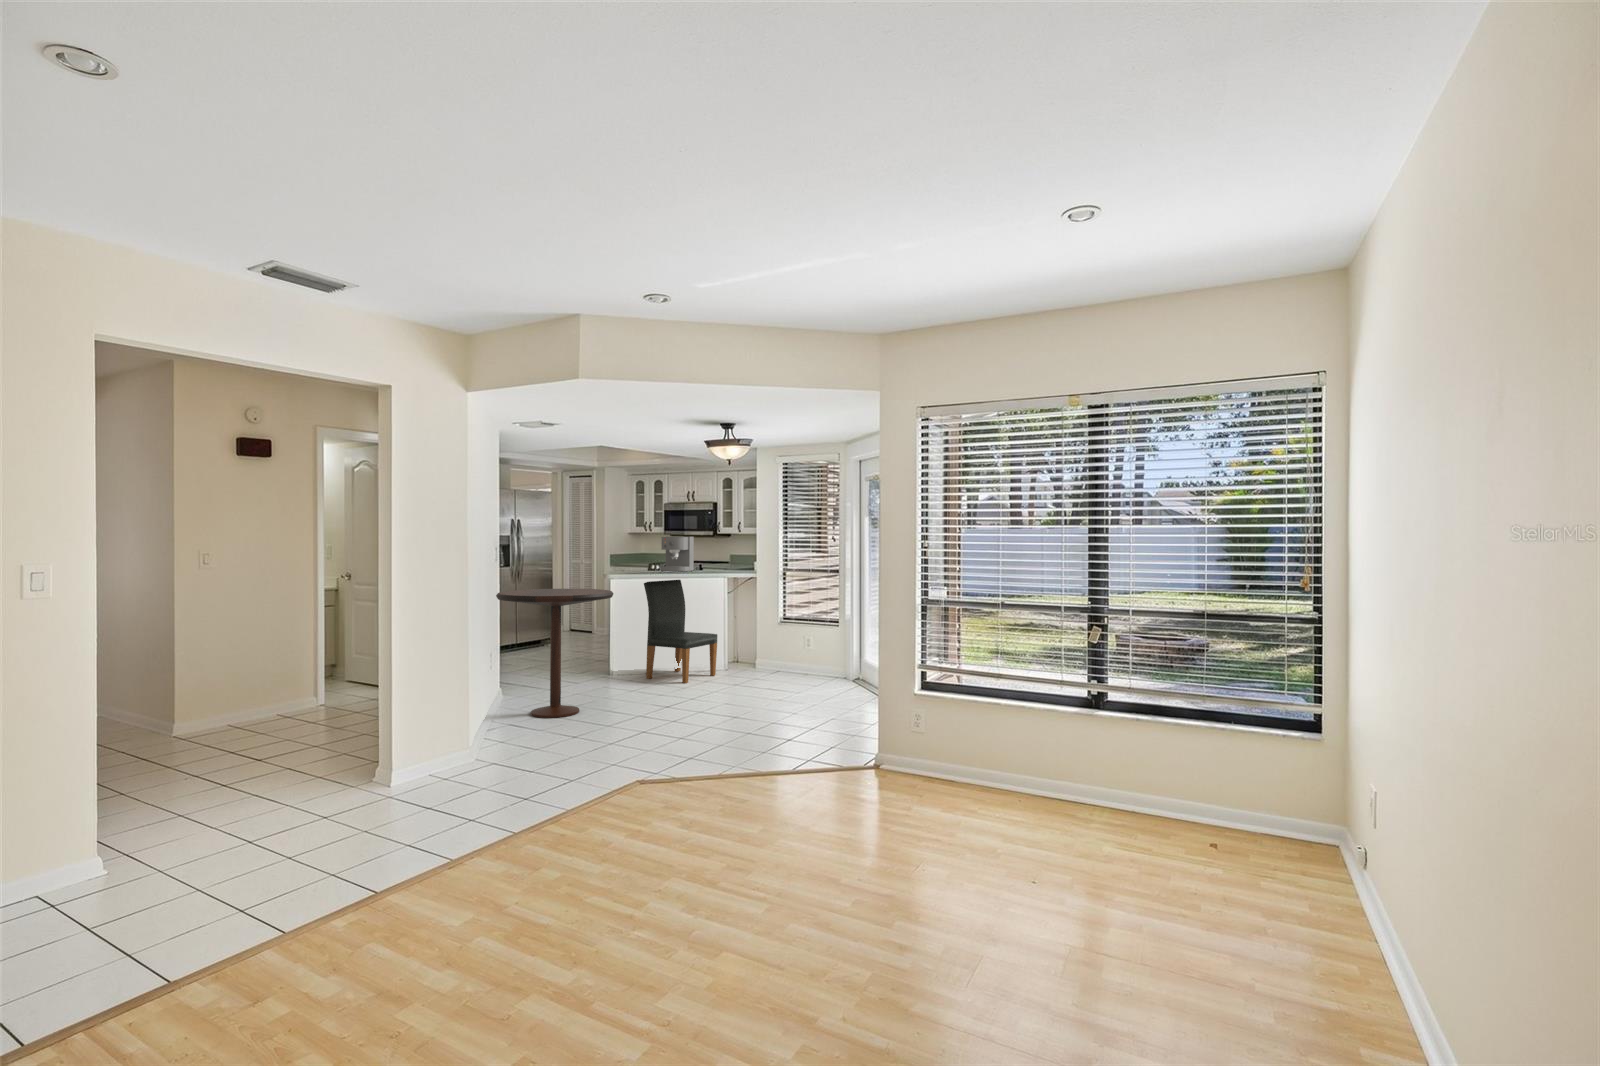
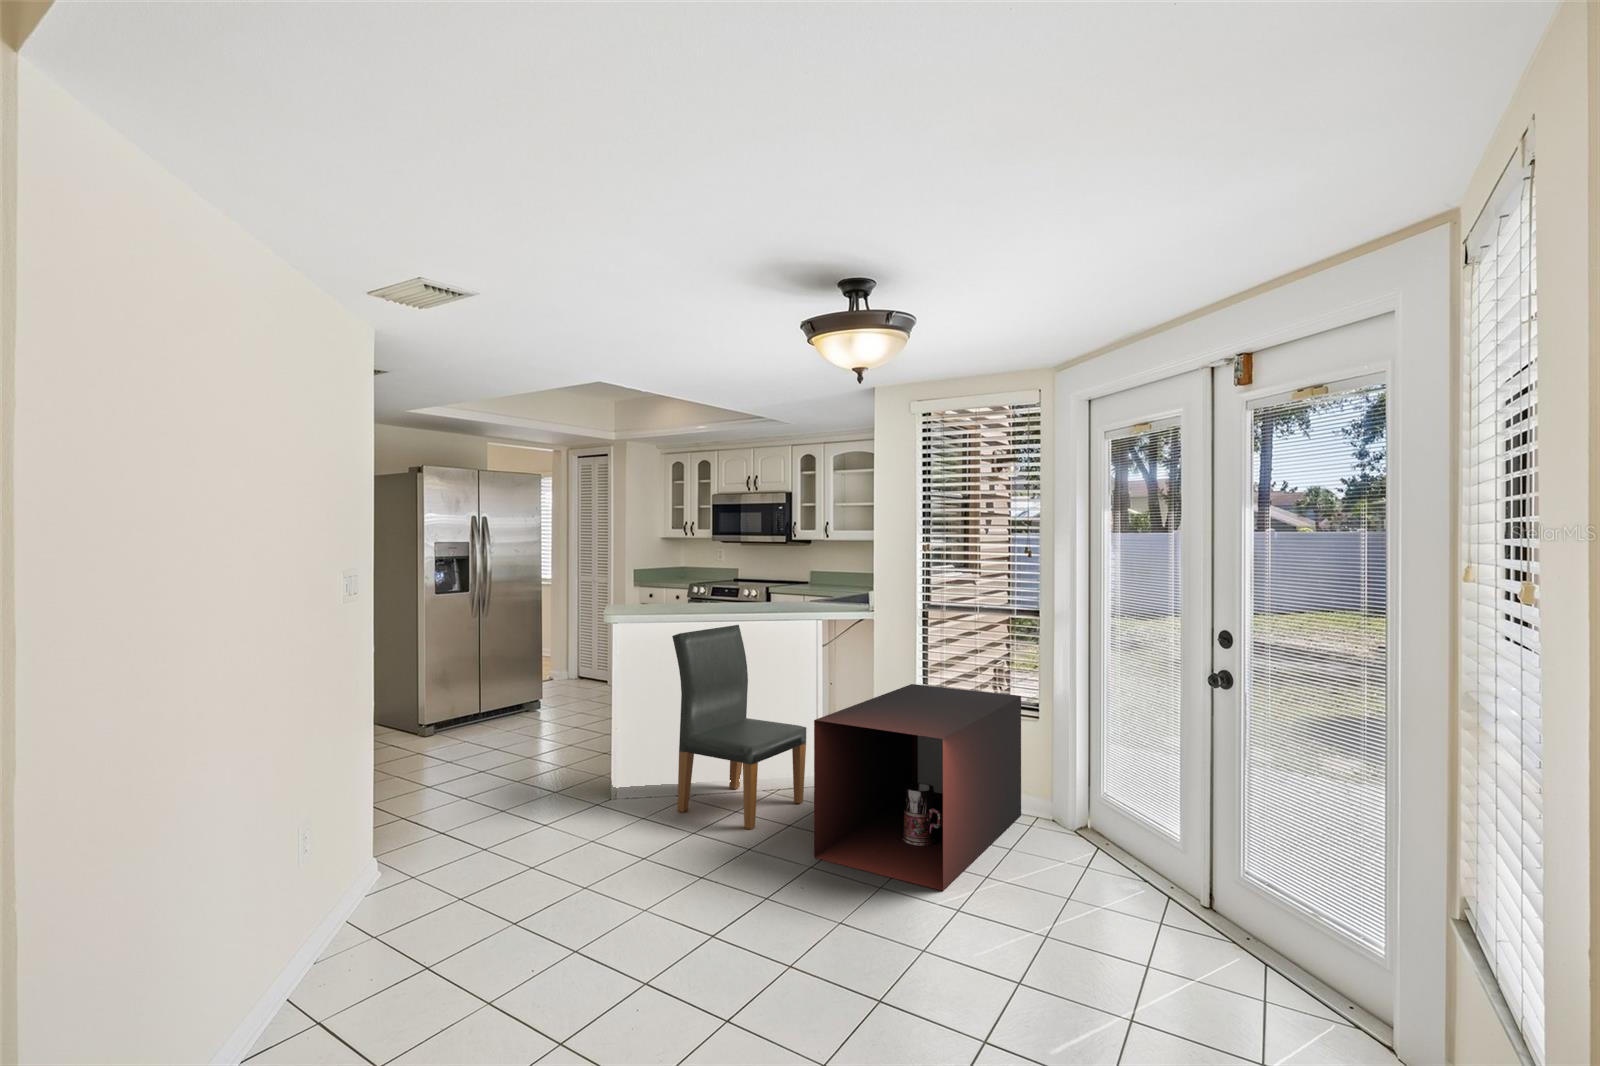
coffee maker: present [661,537,694,572] -> none [704,548,761,612]
pedestal table: present [496,589,613,718] -> none [314,665,594,987]
storage cabinet: none [717,612,831,697] -> present [814,684,1021,891]

